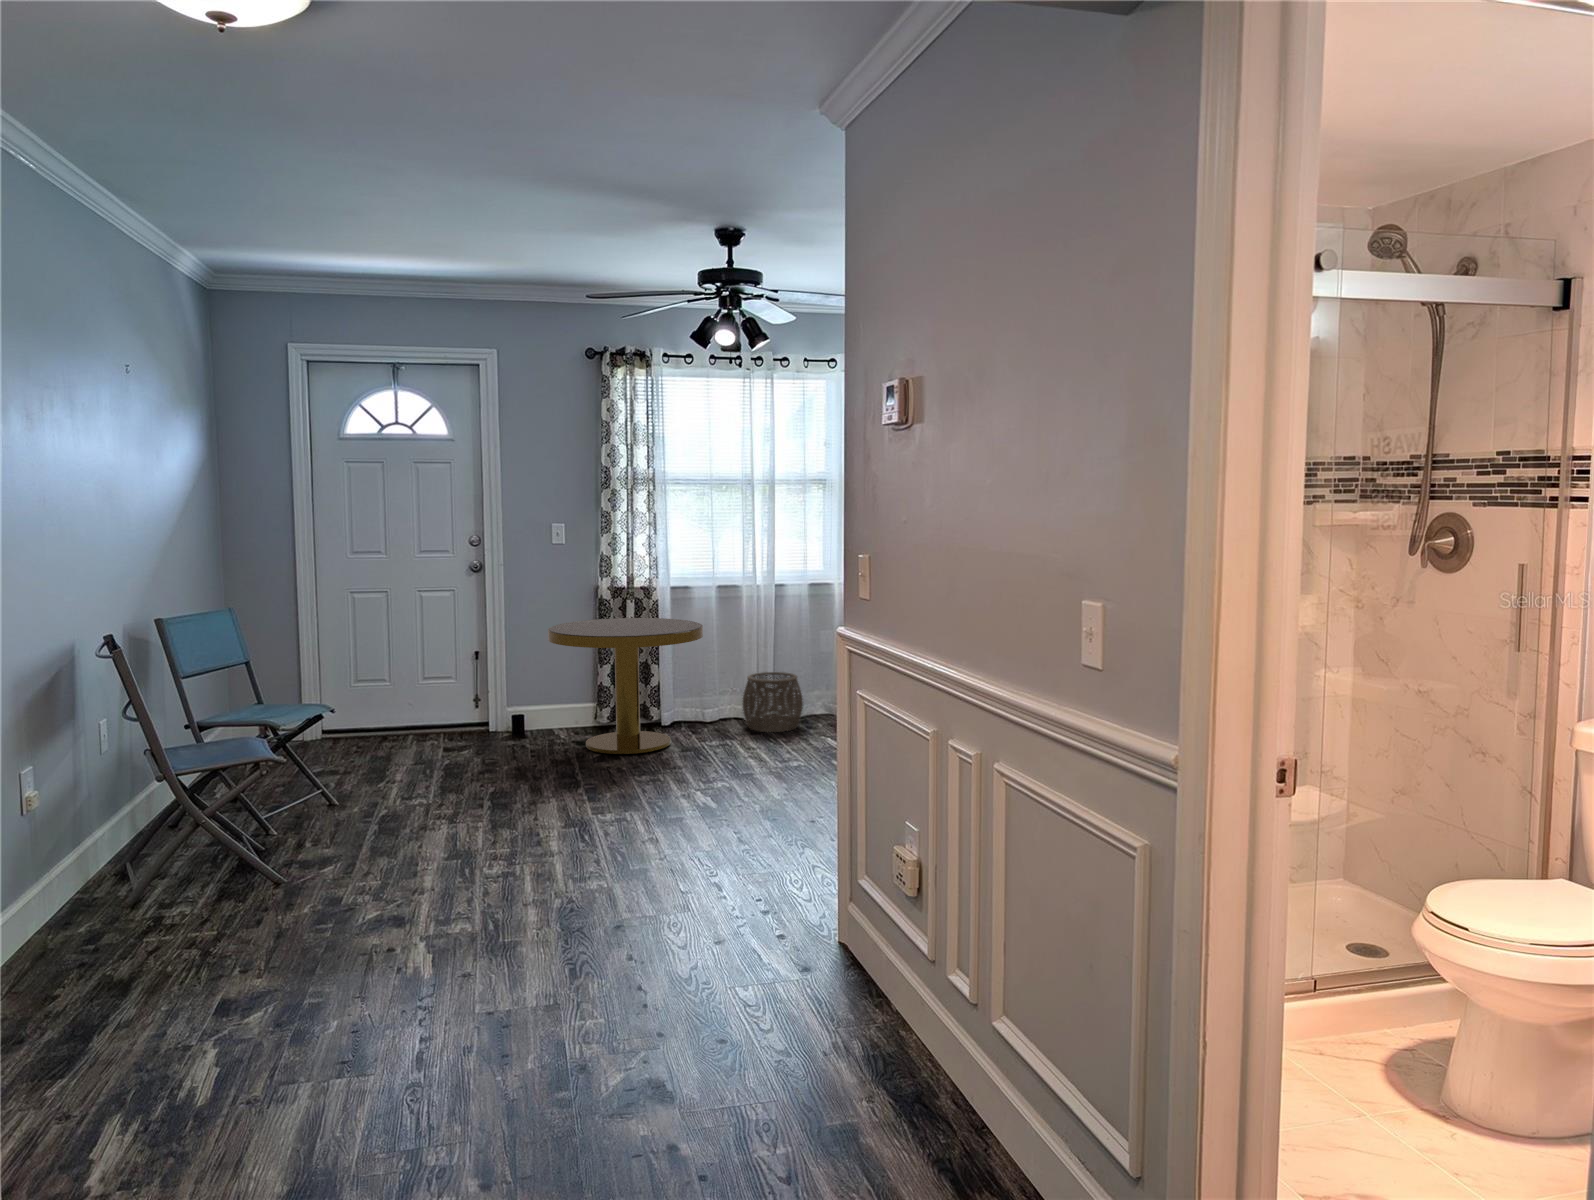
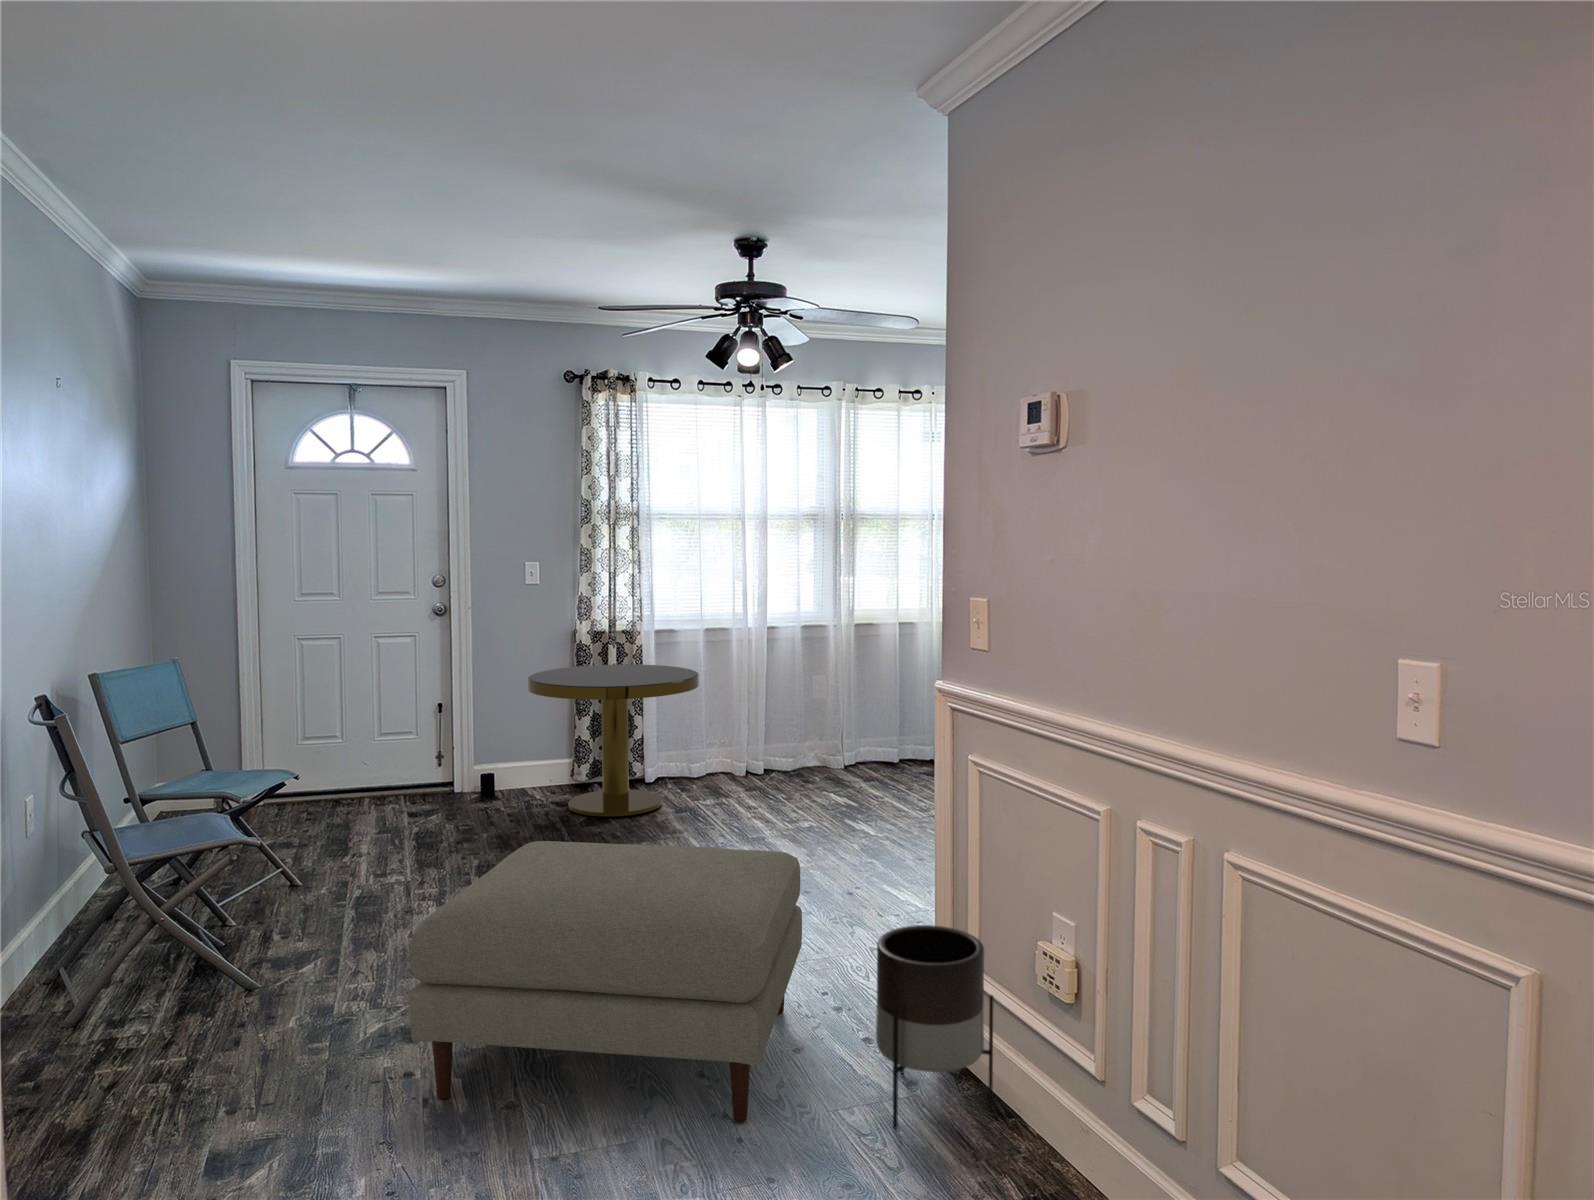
woven basket: present [742,672,803,733] -> none [734,722,801,788]
ottoman: none [383,763,735,995] -> present [410,841,802,1123]
planter: none [771,837,870,1005] -> present [876,925,994,1129]

